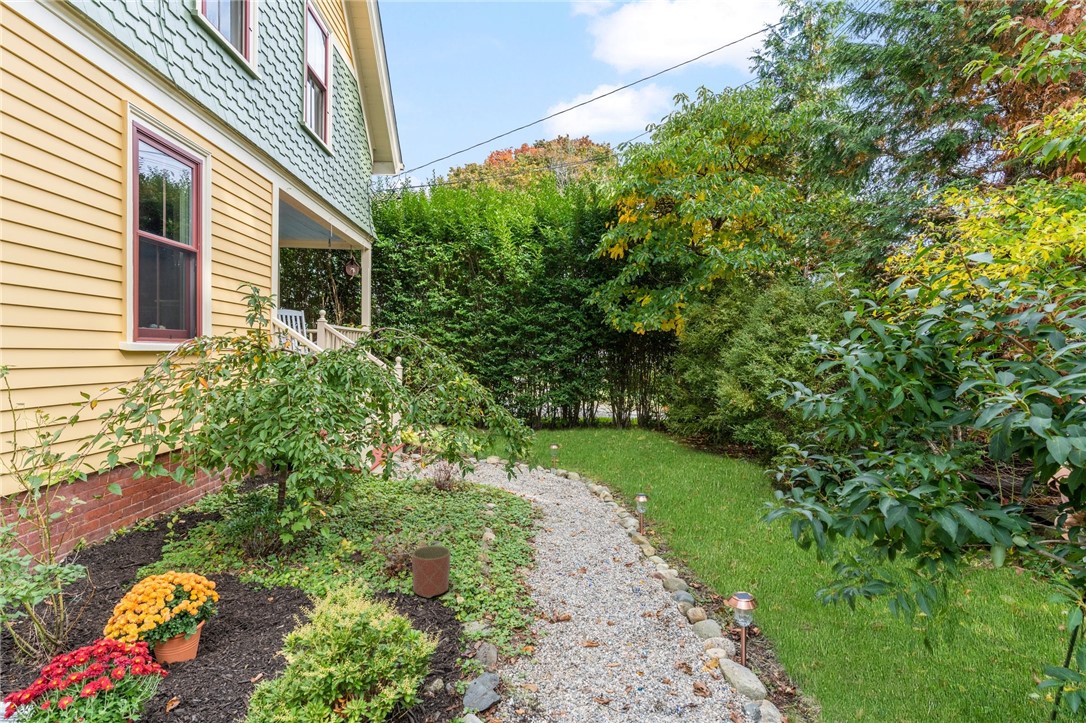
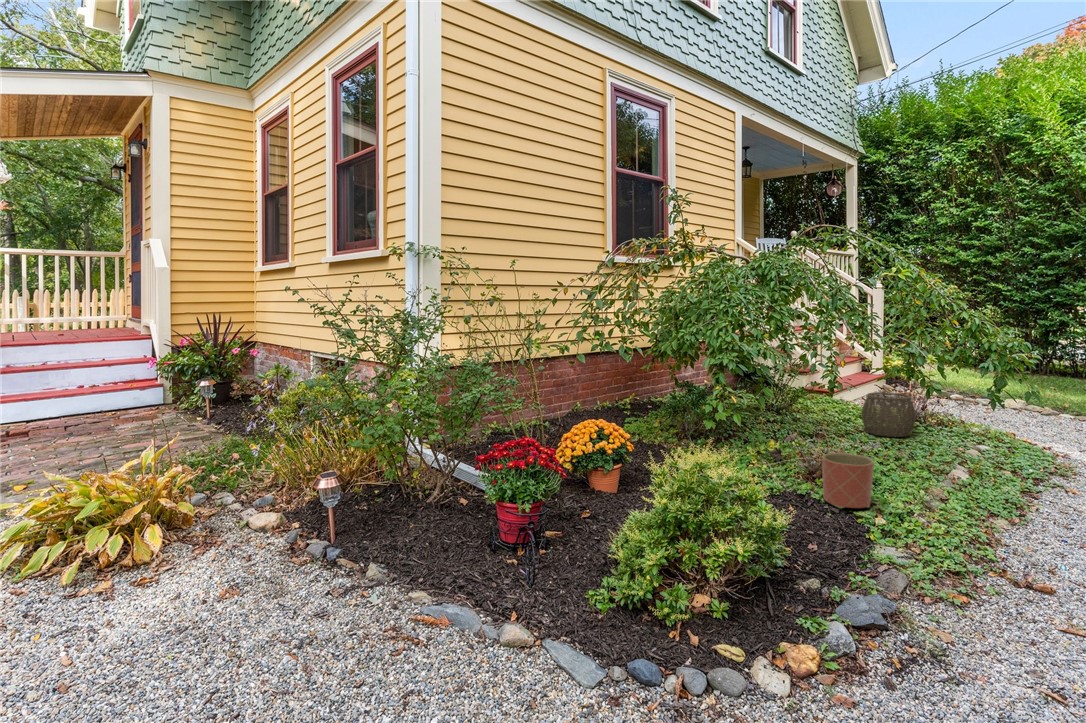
woven basket: none [410,470,450,510] -> present [861,392,916,437]

